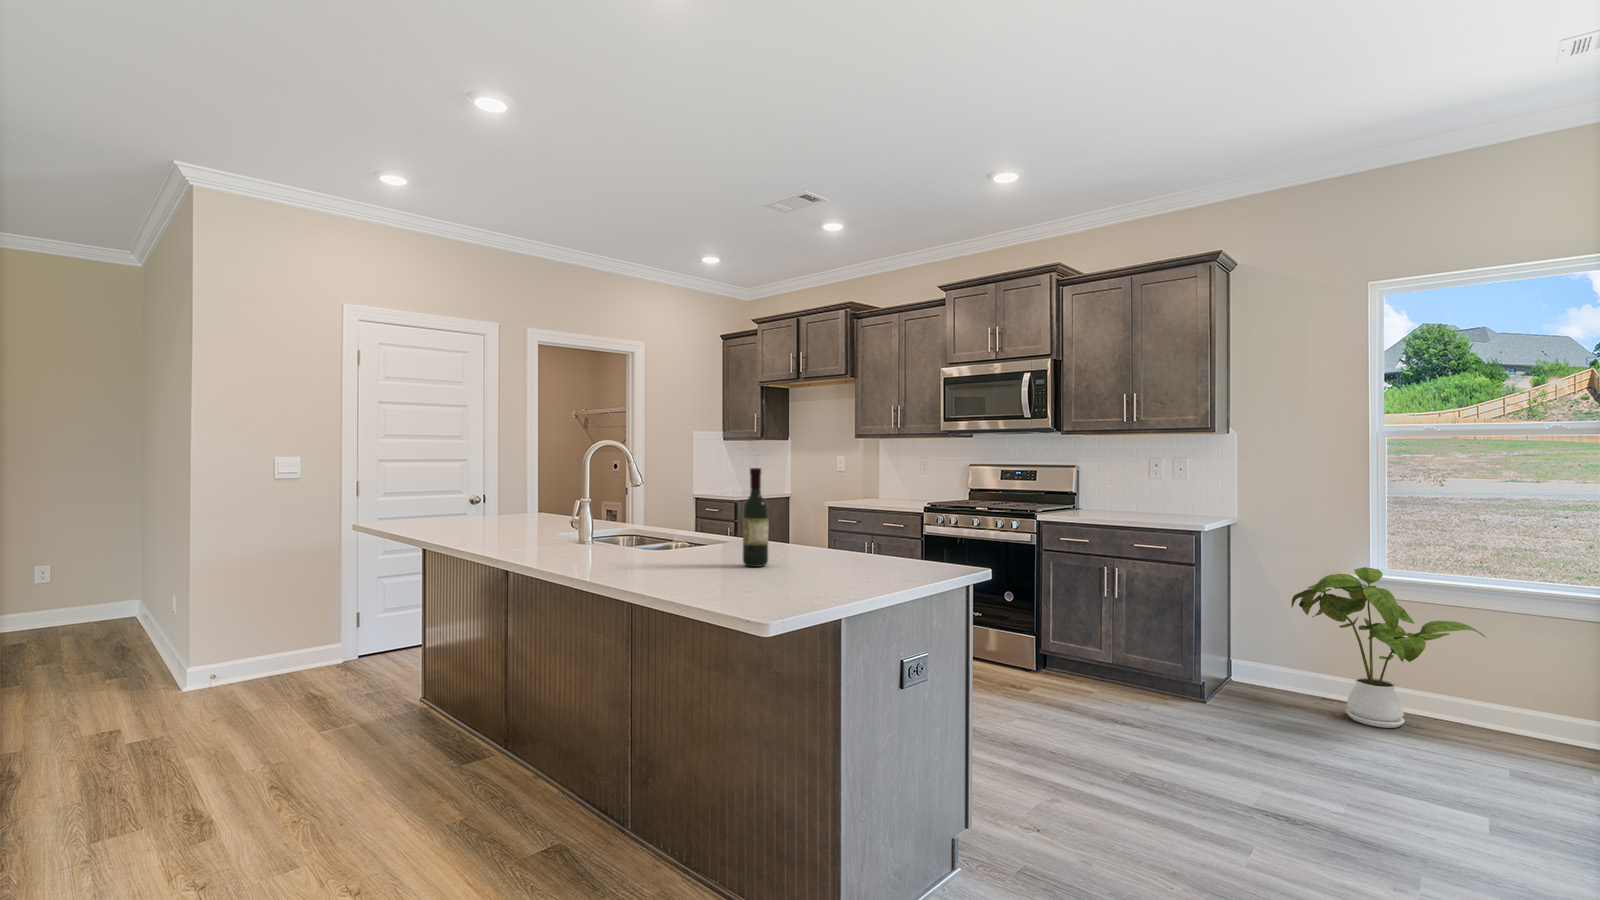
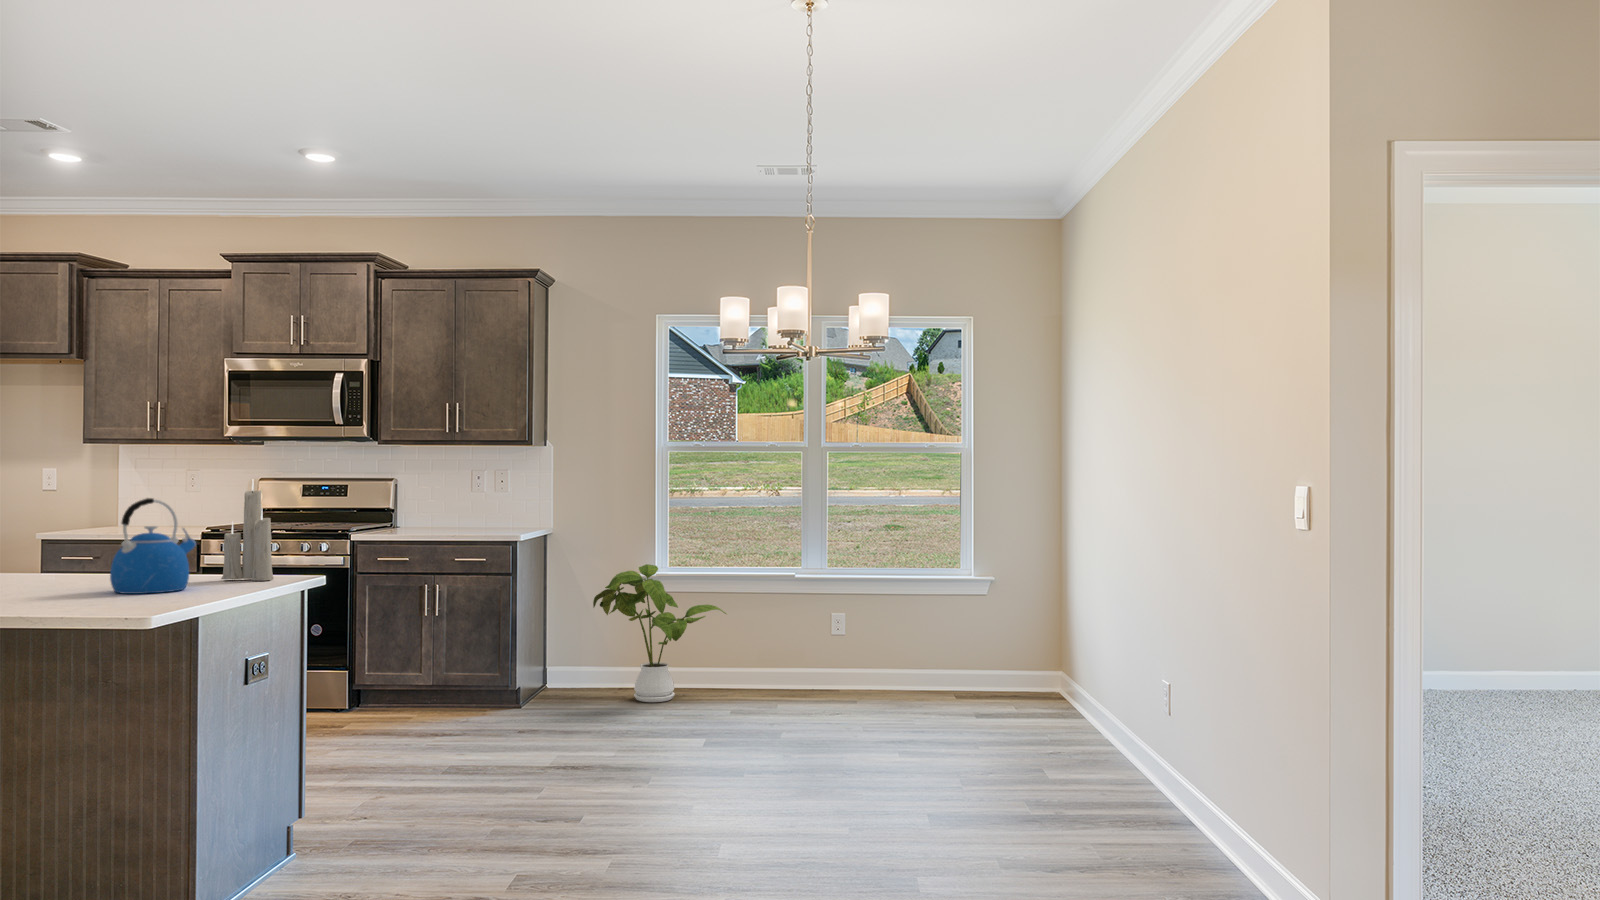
candle: none [888,463,934,577] -> present [221,481,273,581]
wine bottle: present [743,468,769,567] -> none [41,480,75,587]
kettle: none [777,488,857,587] -> present [110,498,196,594]

